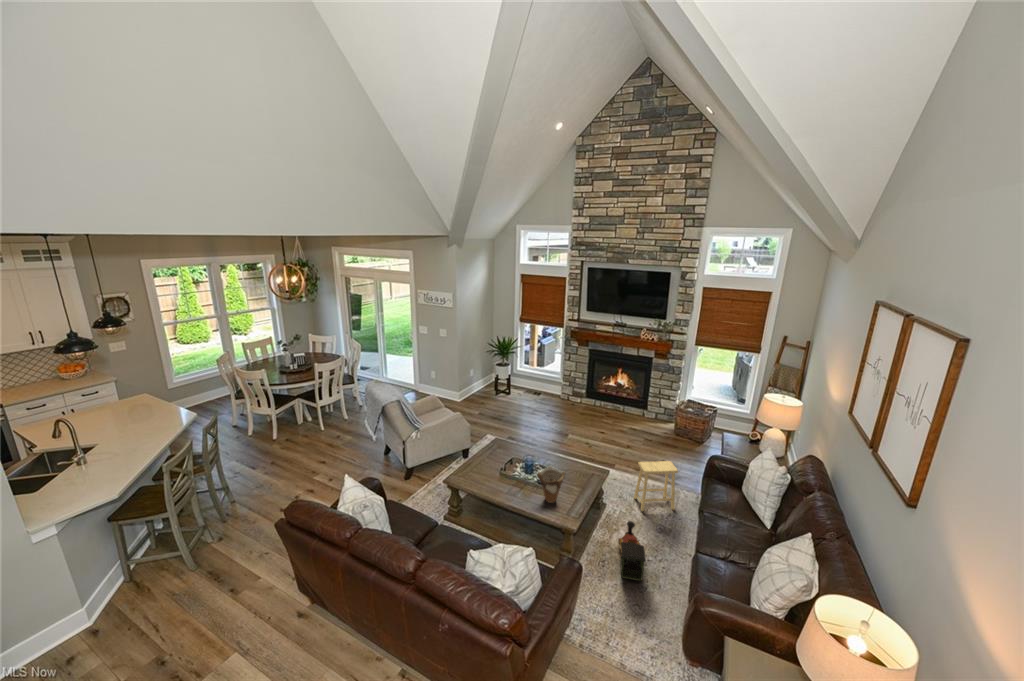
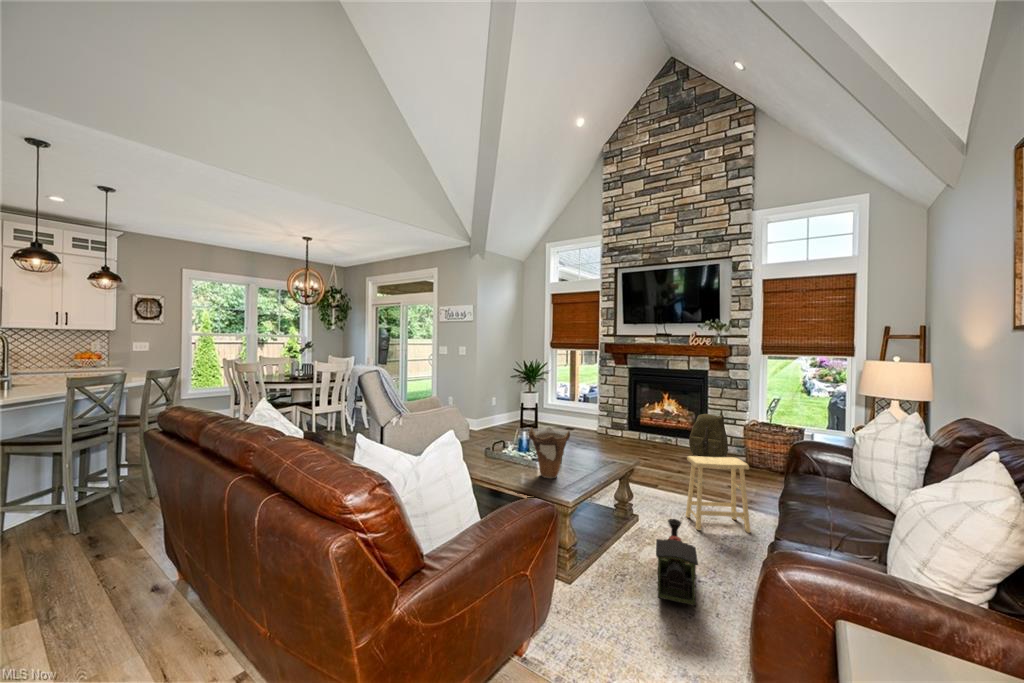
backpack: none [635,392,663,430] -> present [689,414,728,457]

